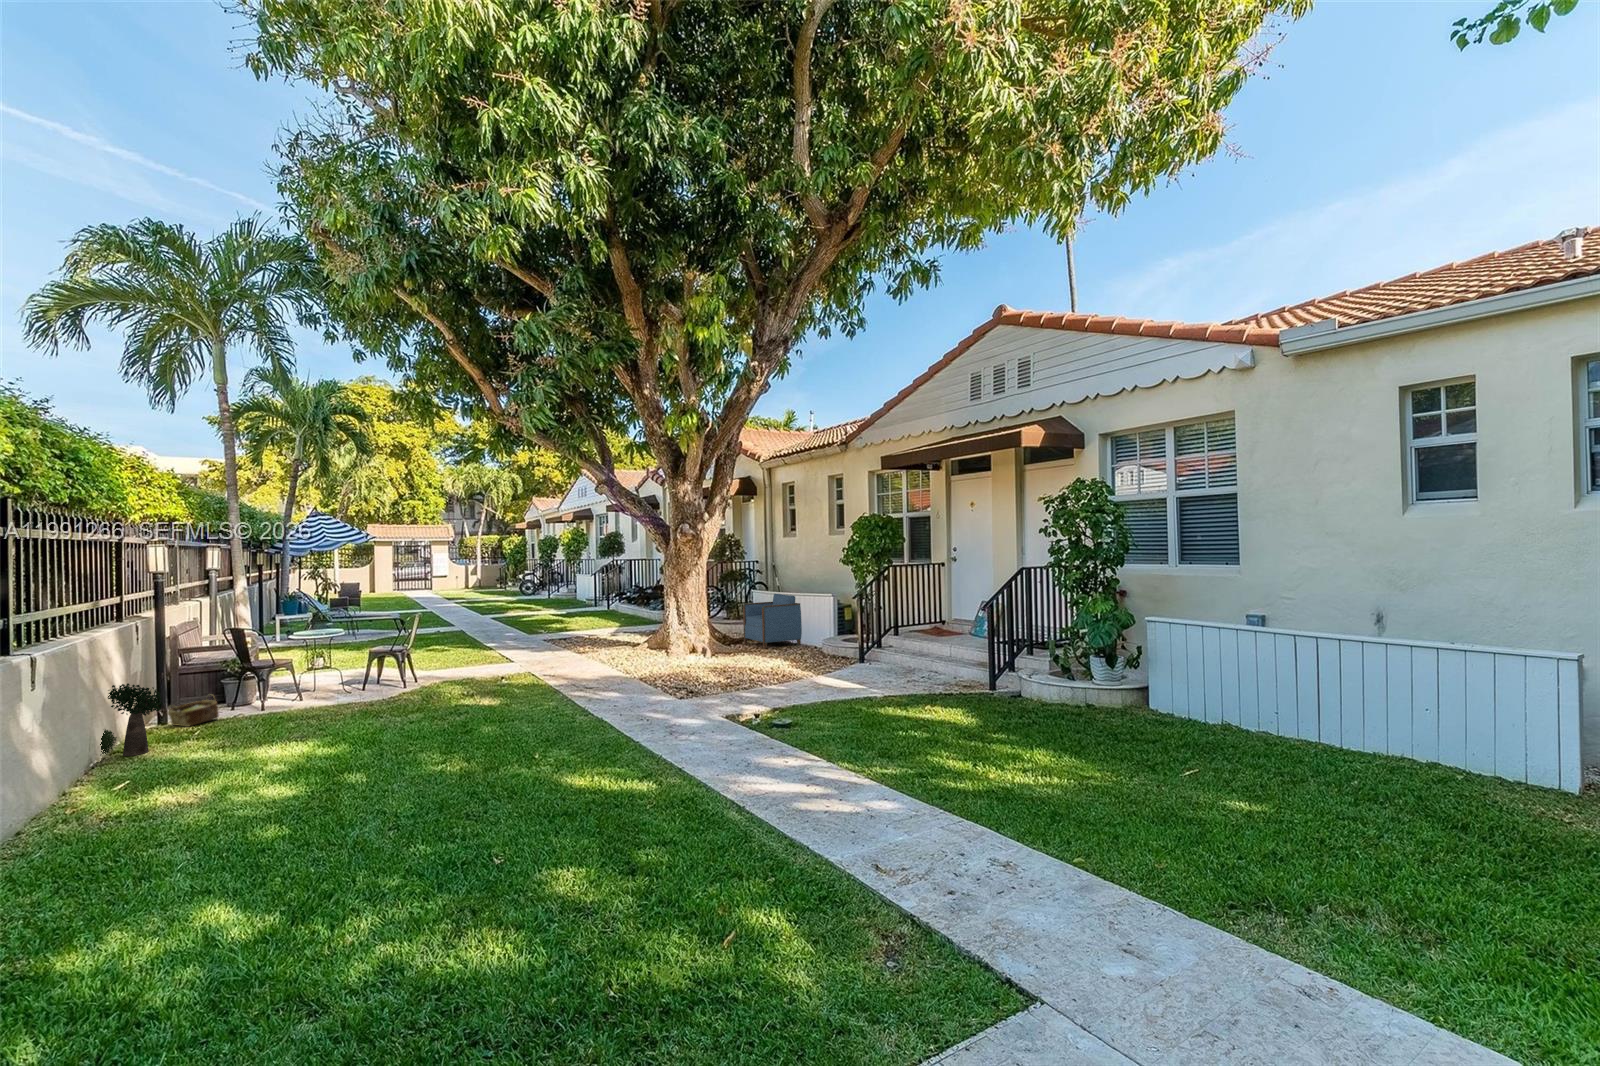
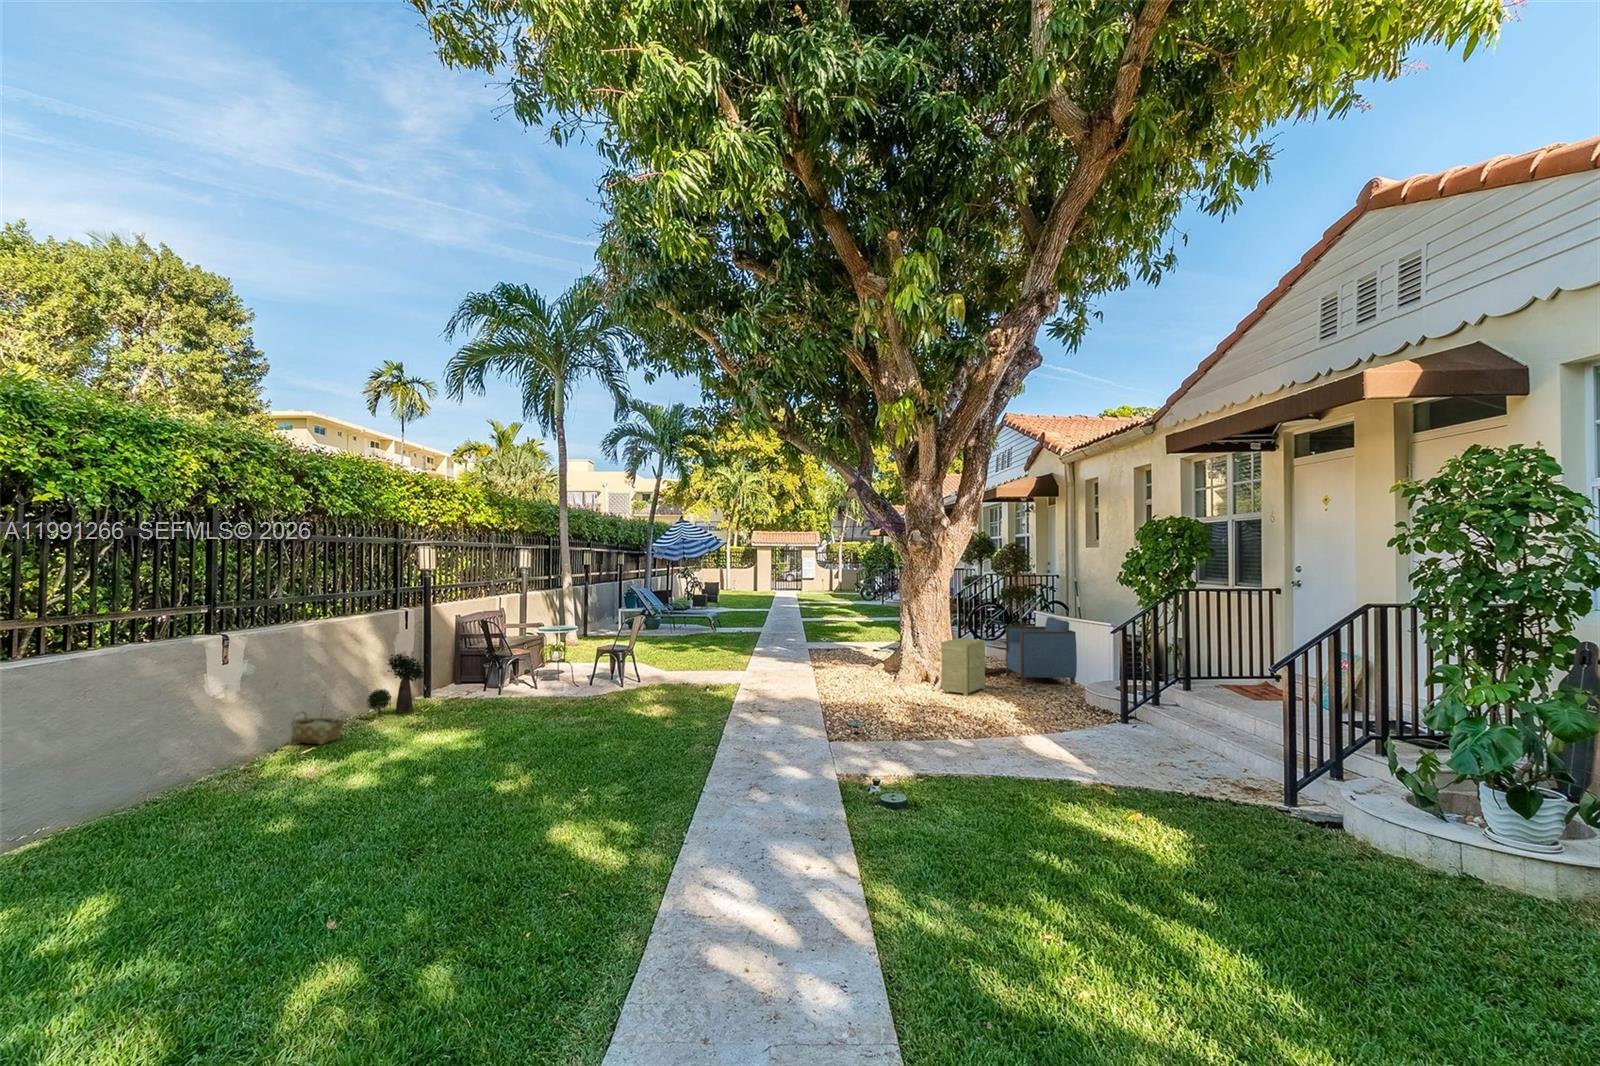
side table: none [712,615,743,661] -> present [941,638,985,696]
woven basket: present [168,696,218,727] -> present [291,712,343,745]

